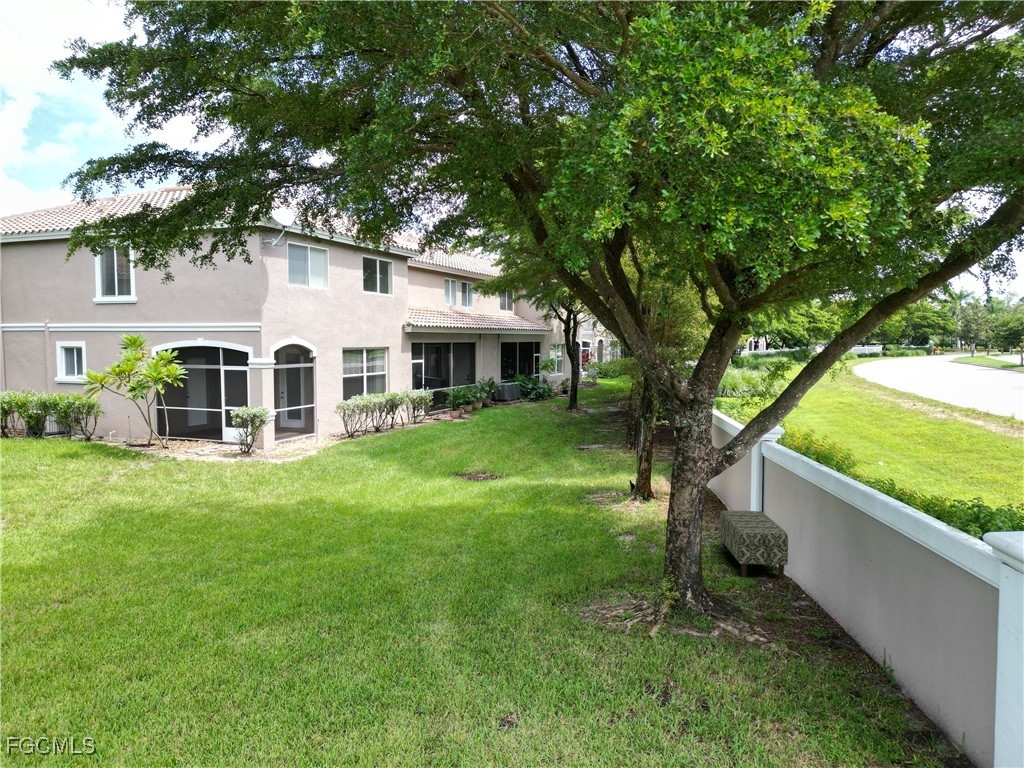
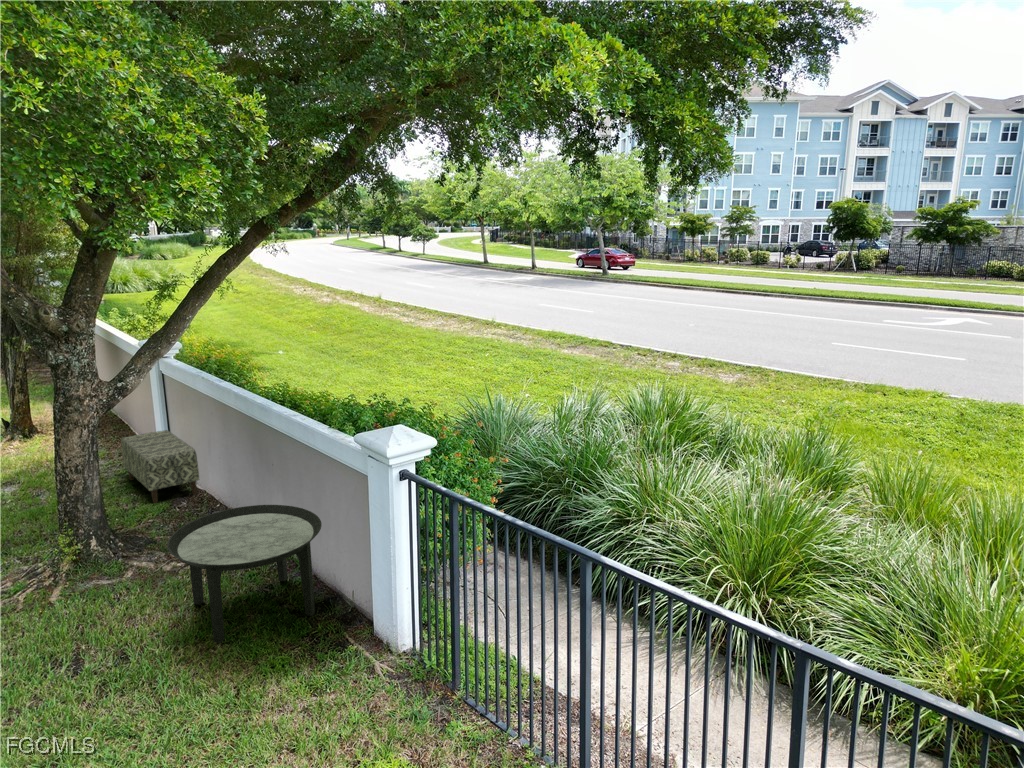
round table: none [757,593,929,742] -> present [167,505,322,643]

